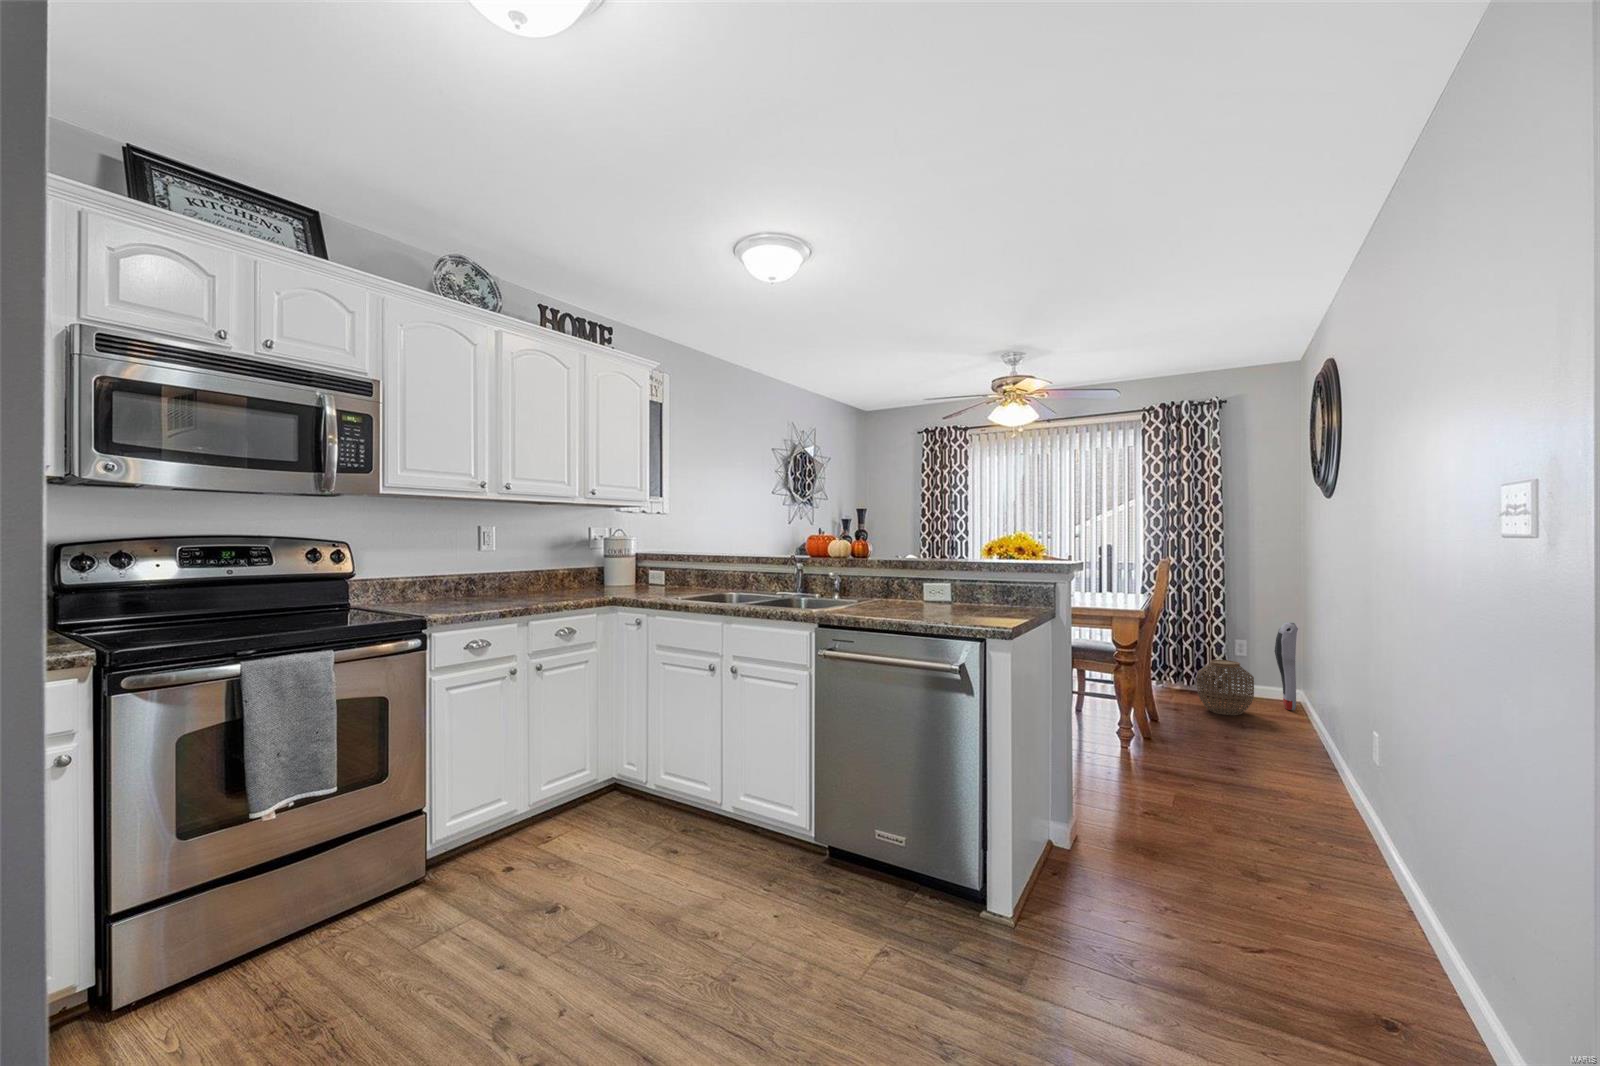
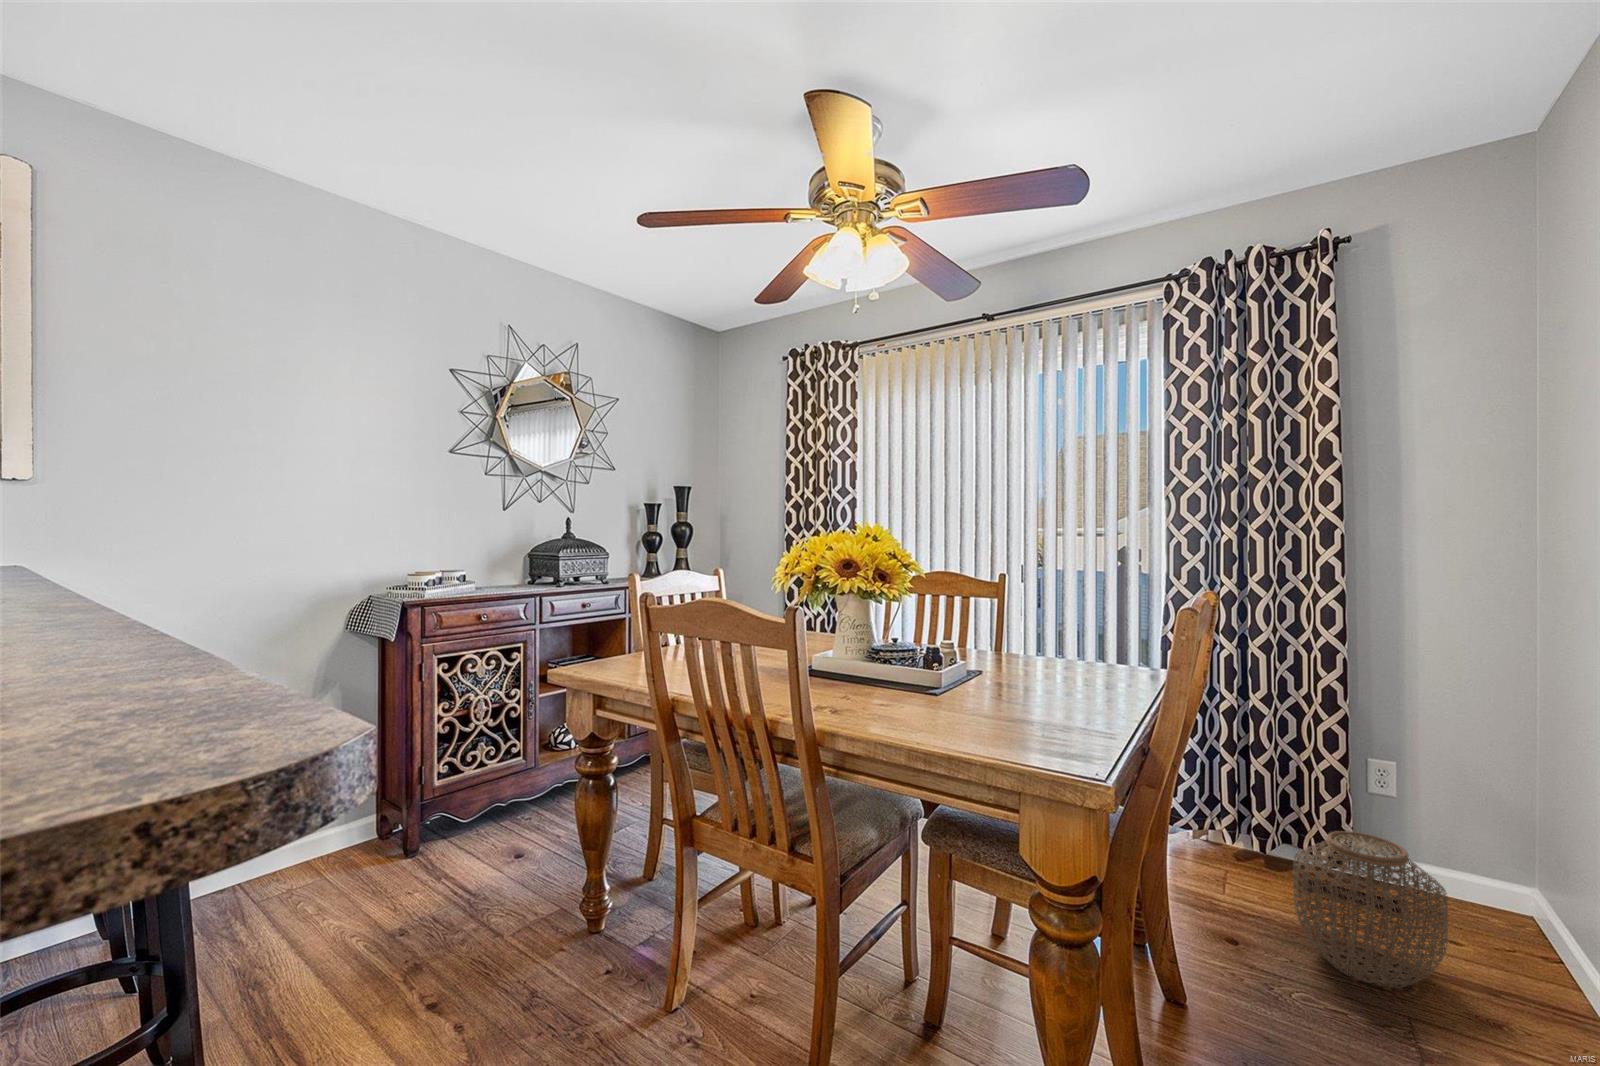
air purifier: present [1275,622,1298,710] -> none [1477,736,1553,963]

